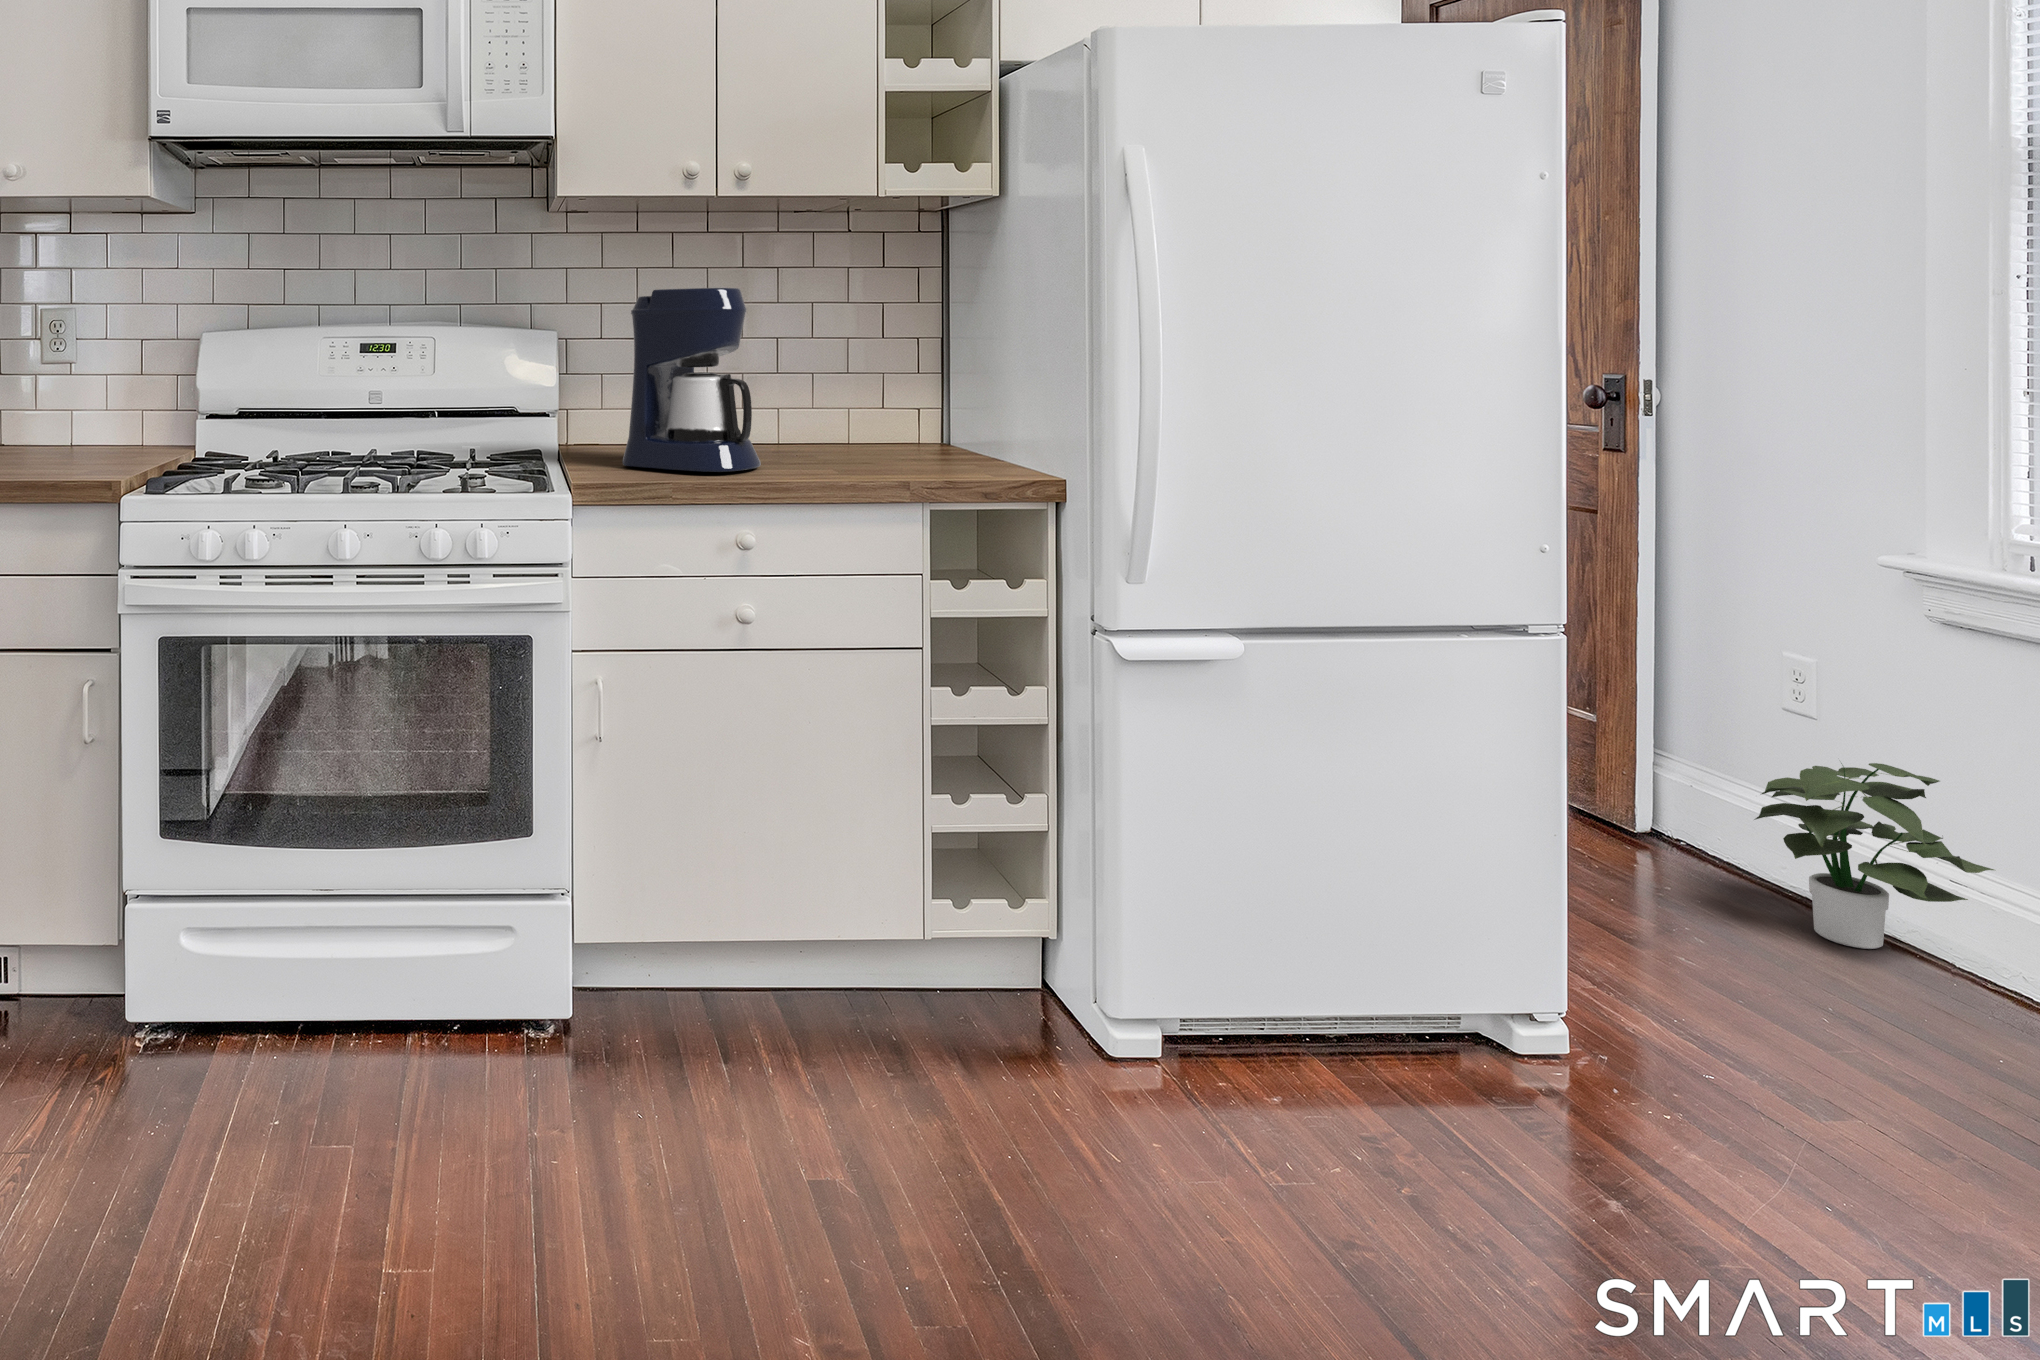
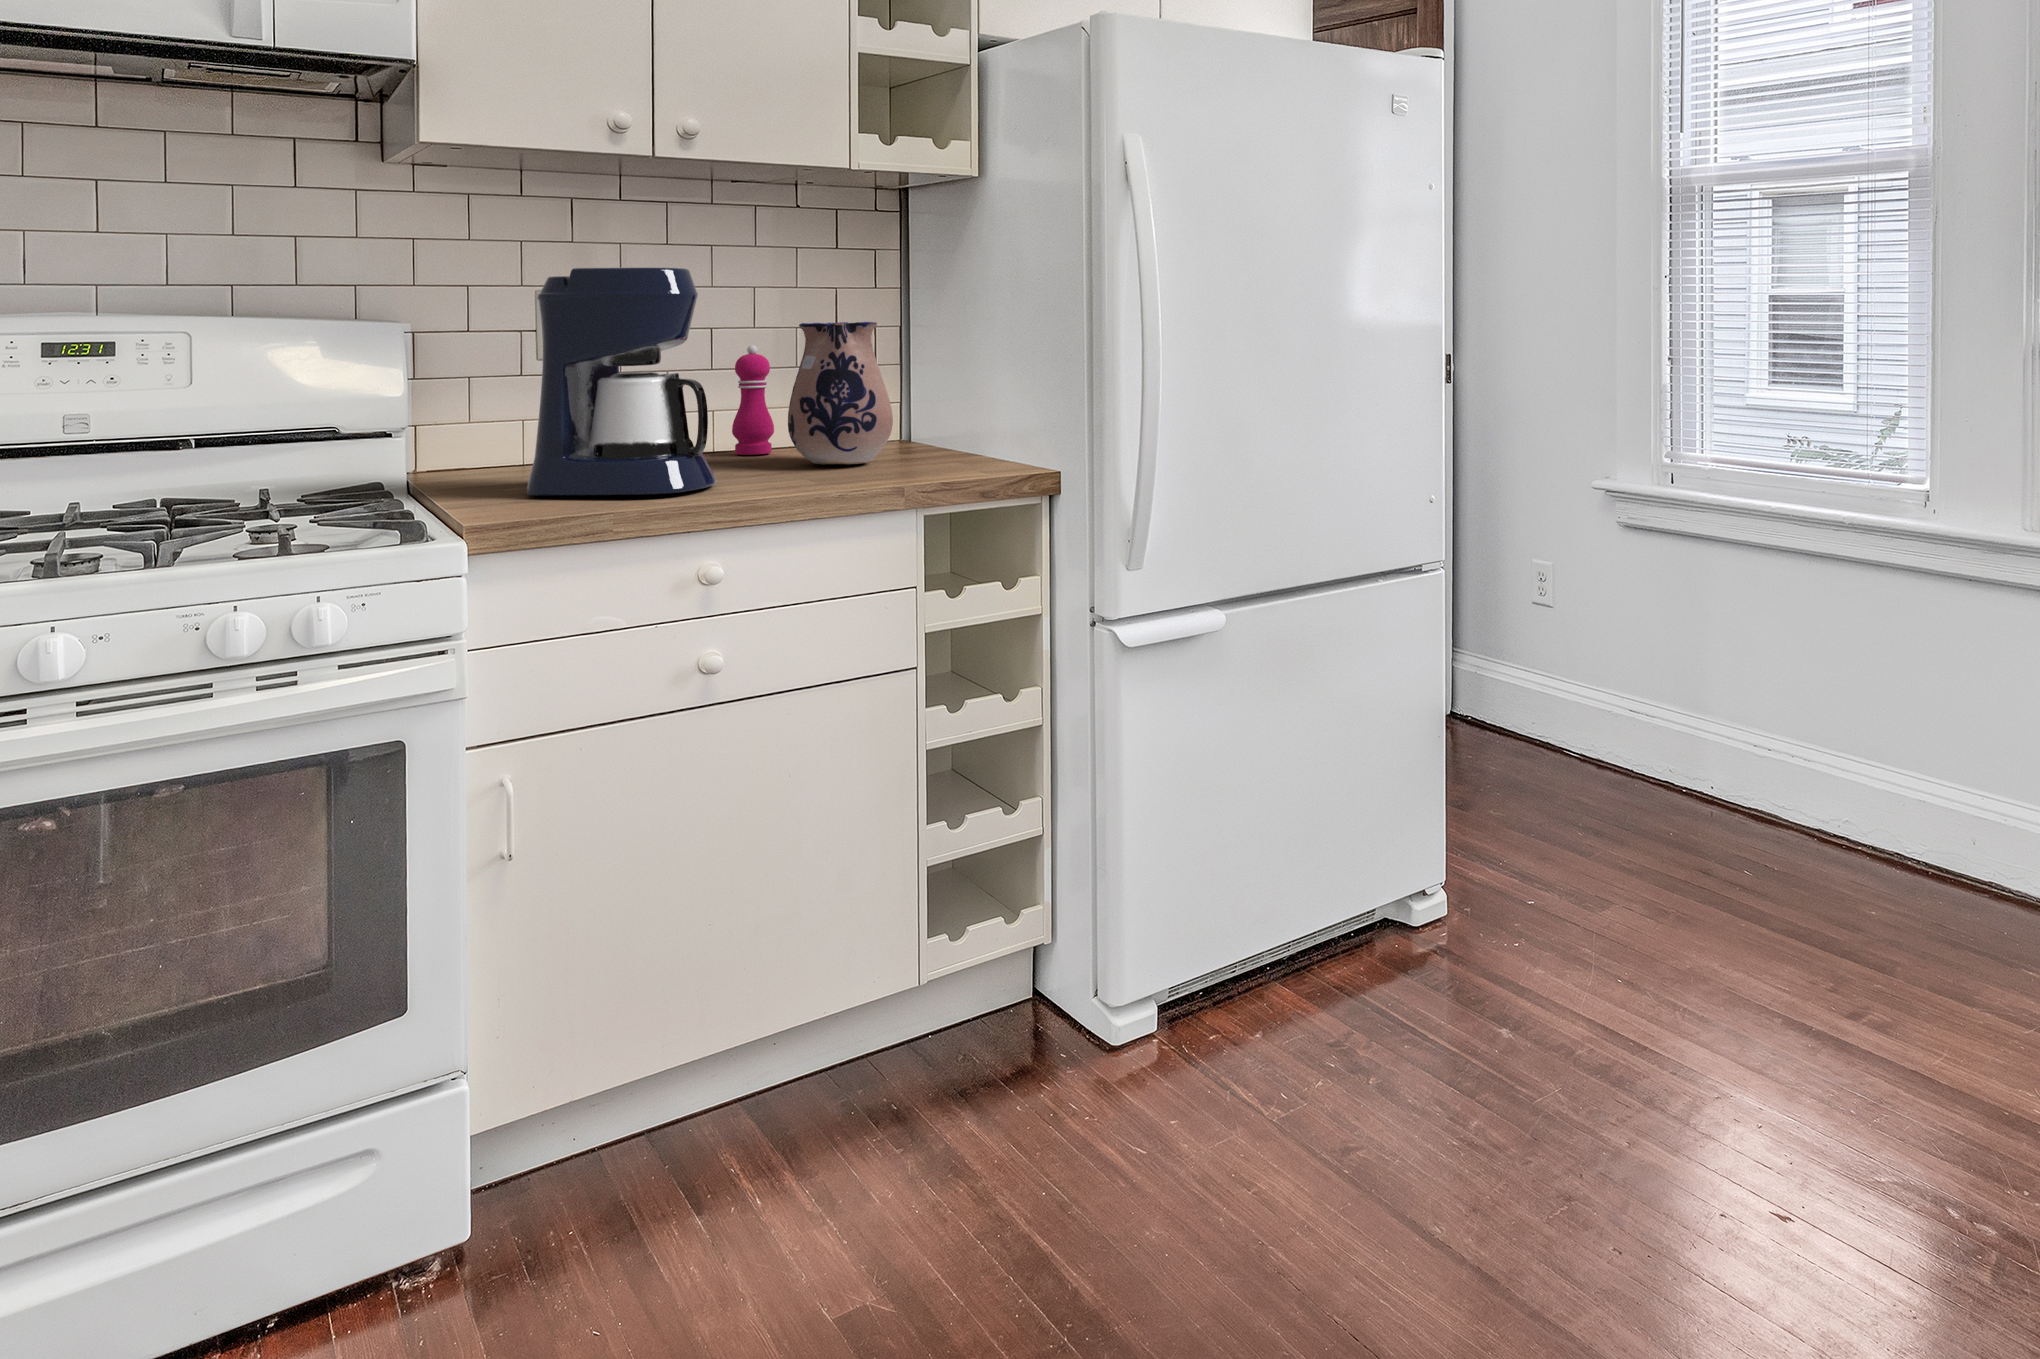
ceramic pitcher: none [830,332,921,458] -> present [788,322,893,465]
pepper mill: none [795,351,828,444] -> present [732,345,774,455]
potted plant: present [1754,763,1994,949] -> none [1530,647,1662,790]

